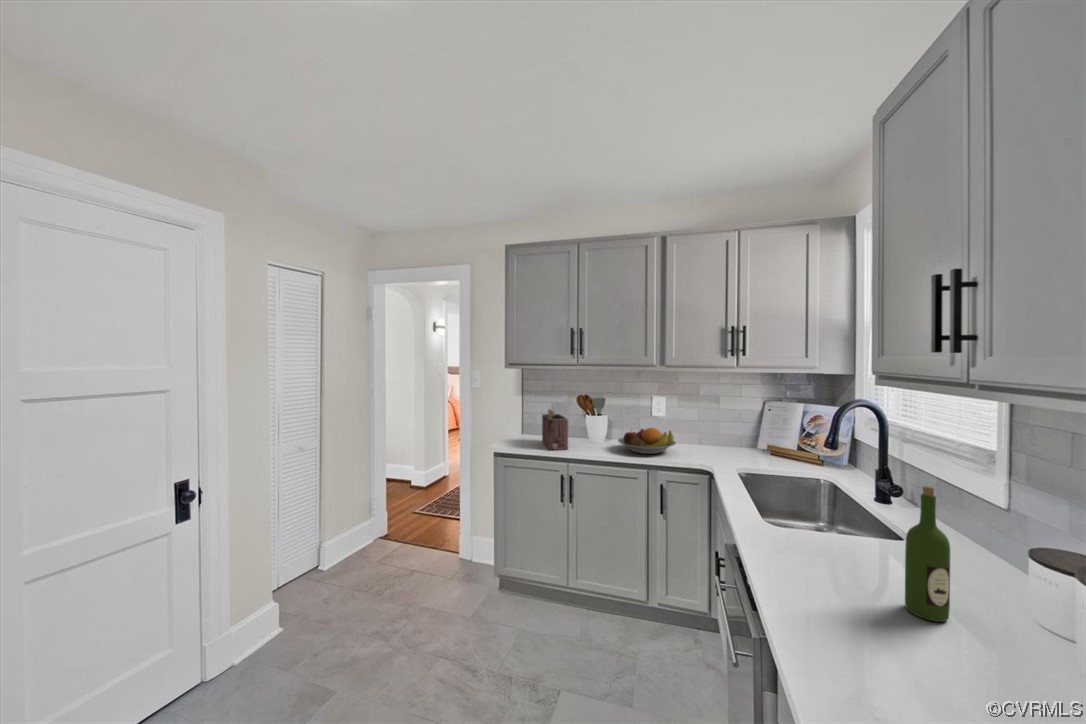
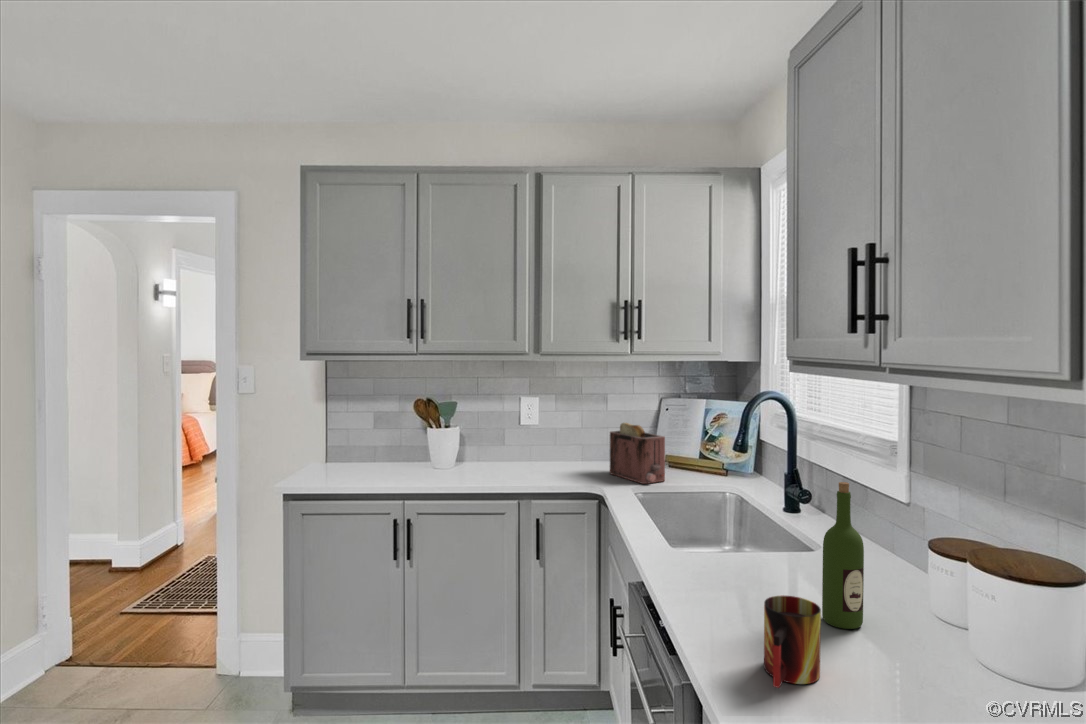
toaster: present [542,409,568,450] -> present [610,423,665,484]
fruit bowl: present [618,428,676,454] -> none [474,441,553,477]
mug: none [840,583,899,669] -> present [764,595,821,688]

